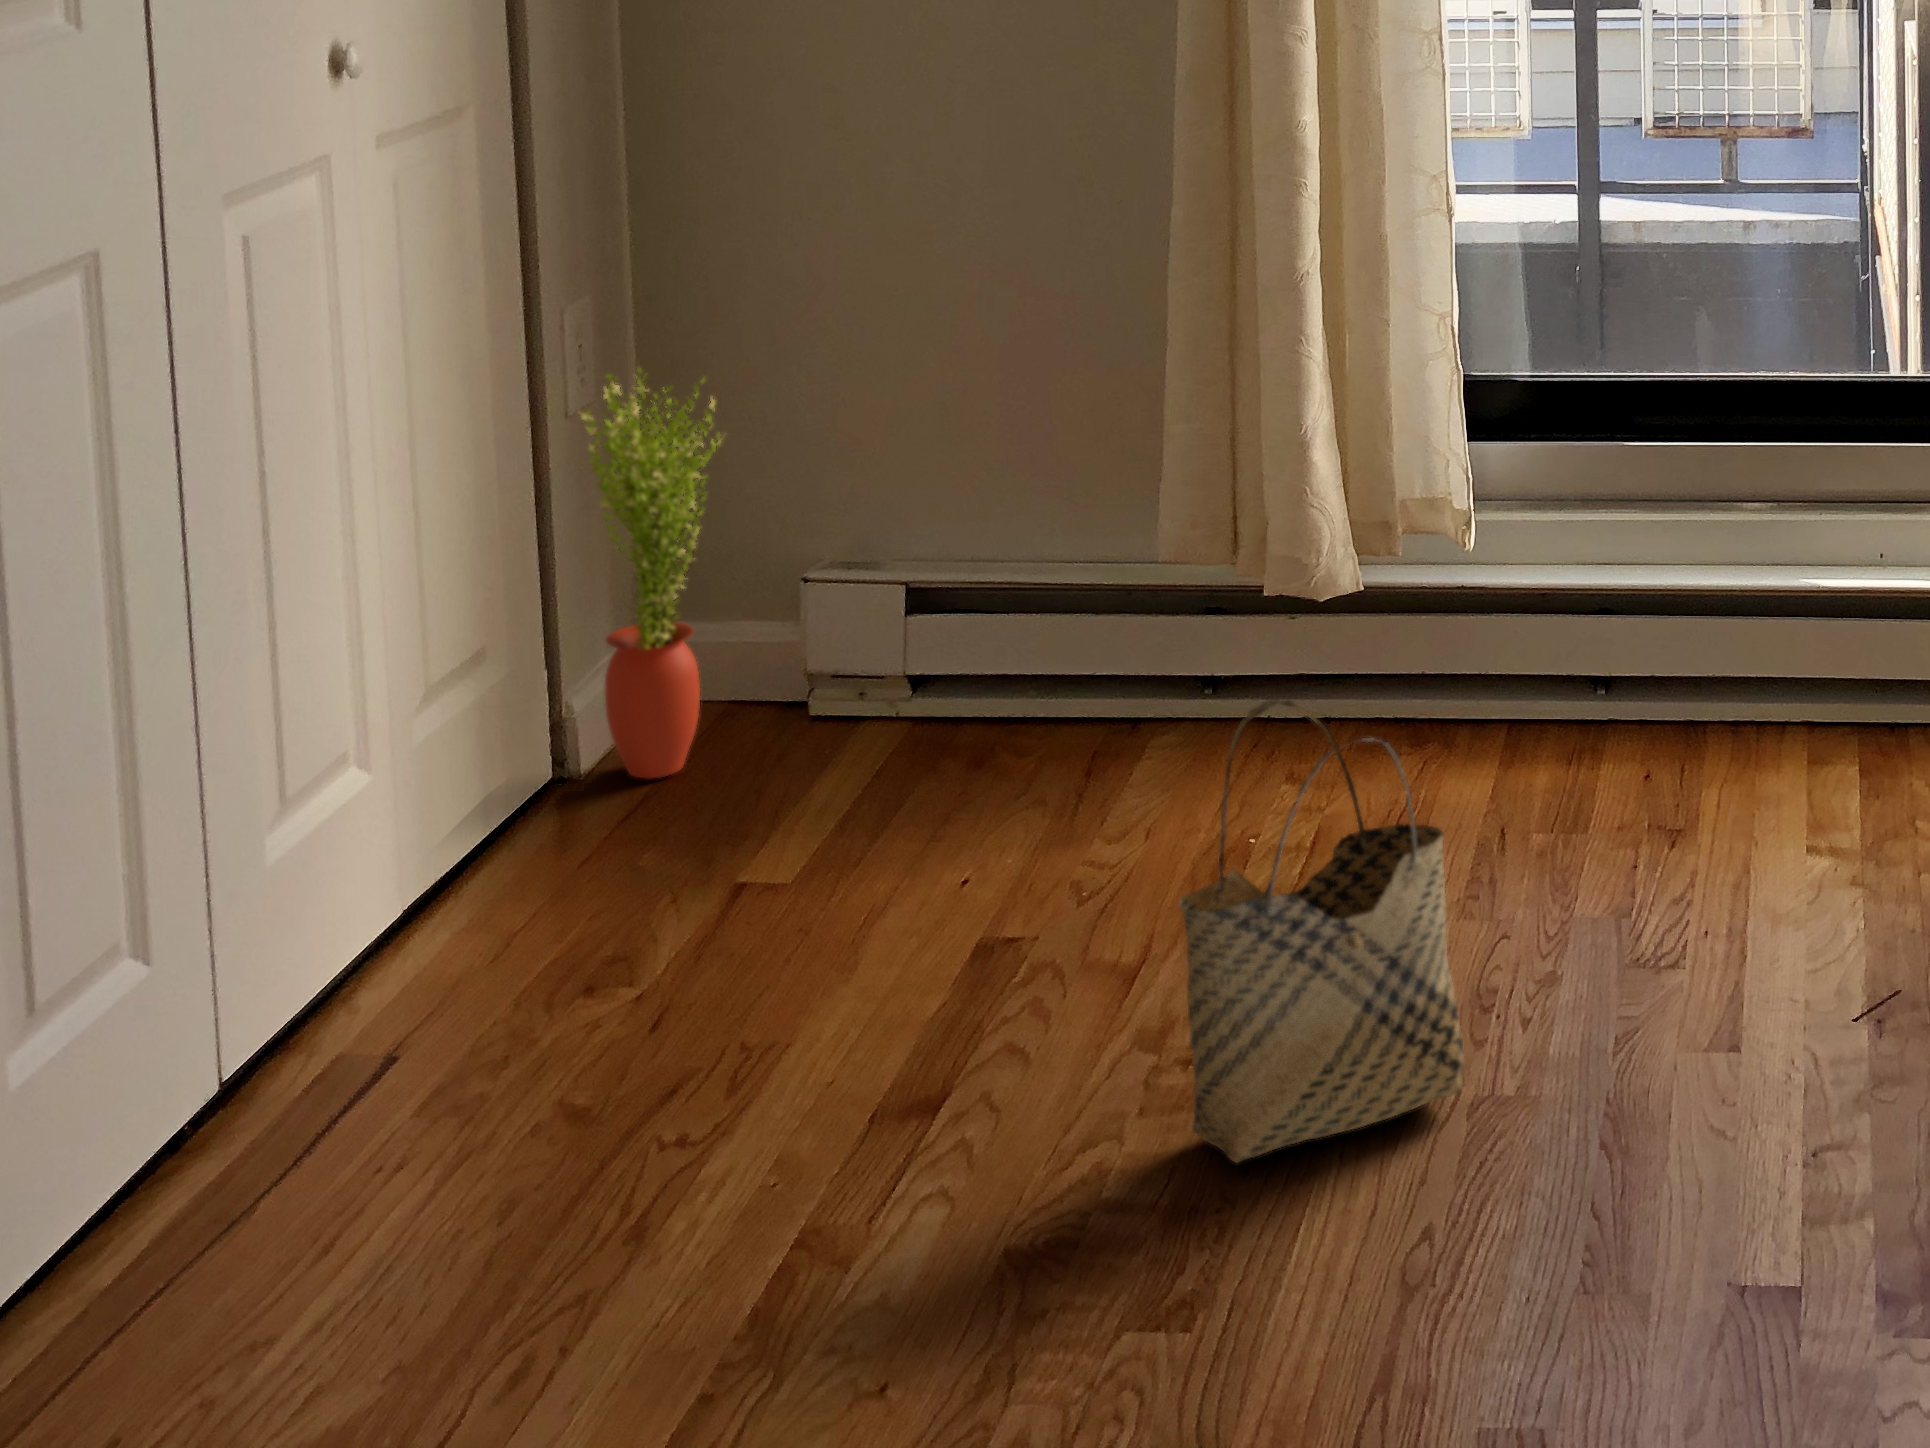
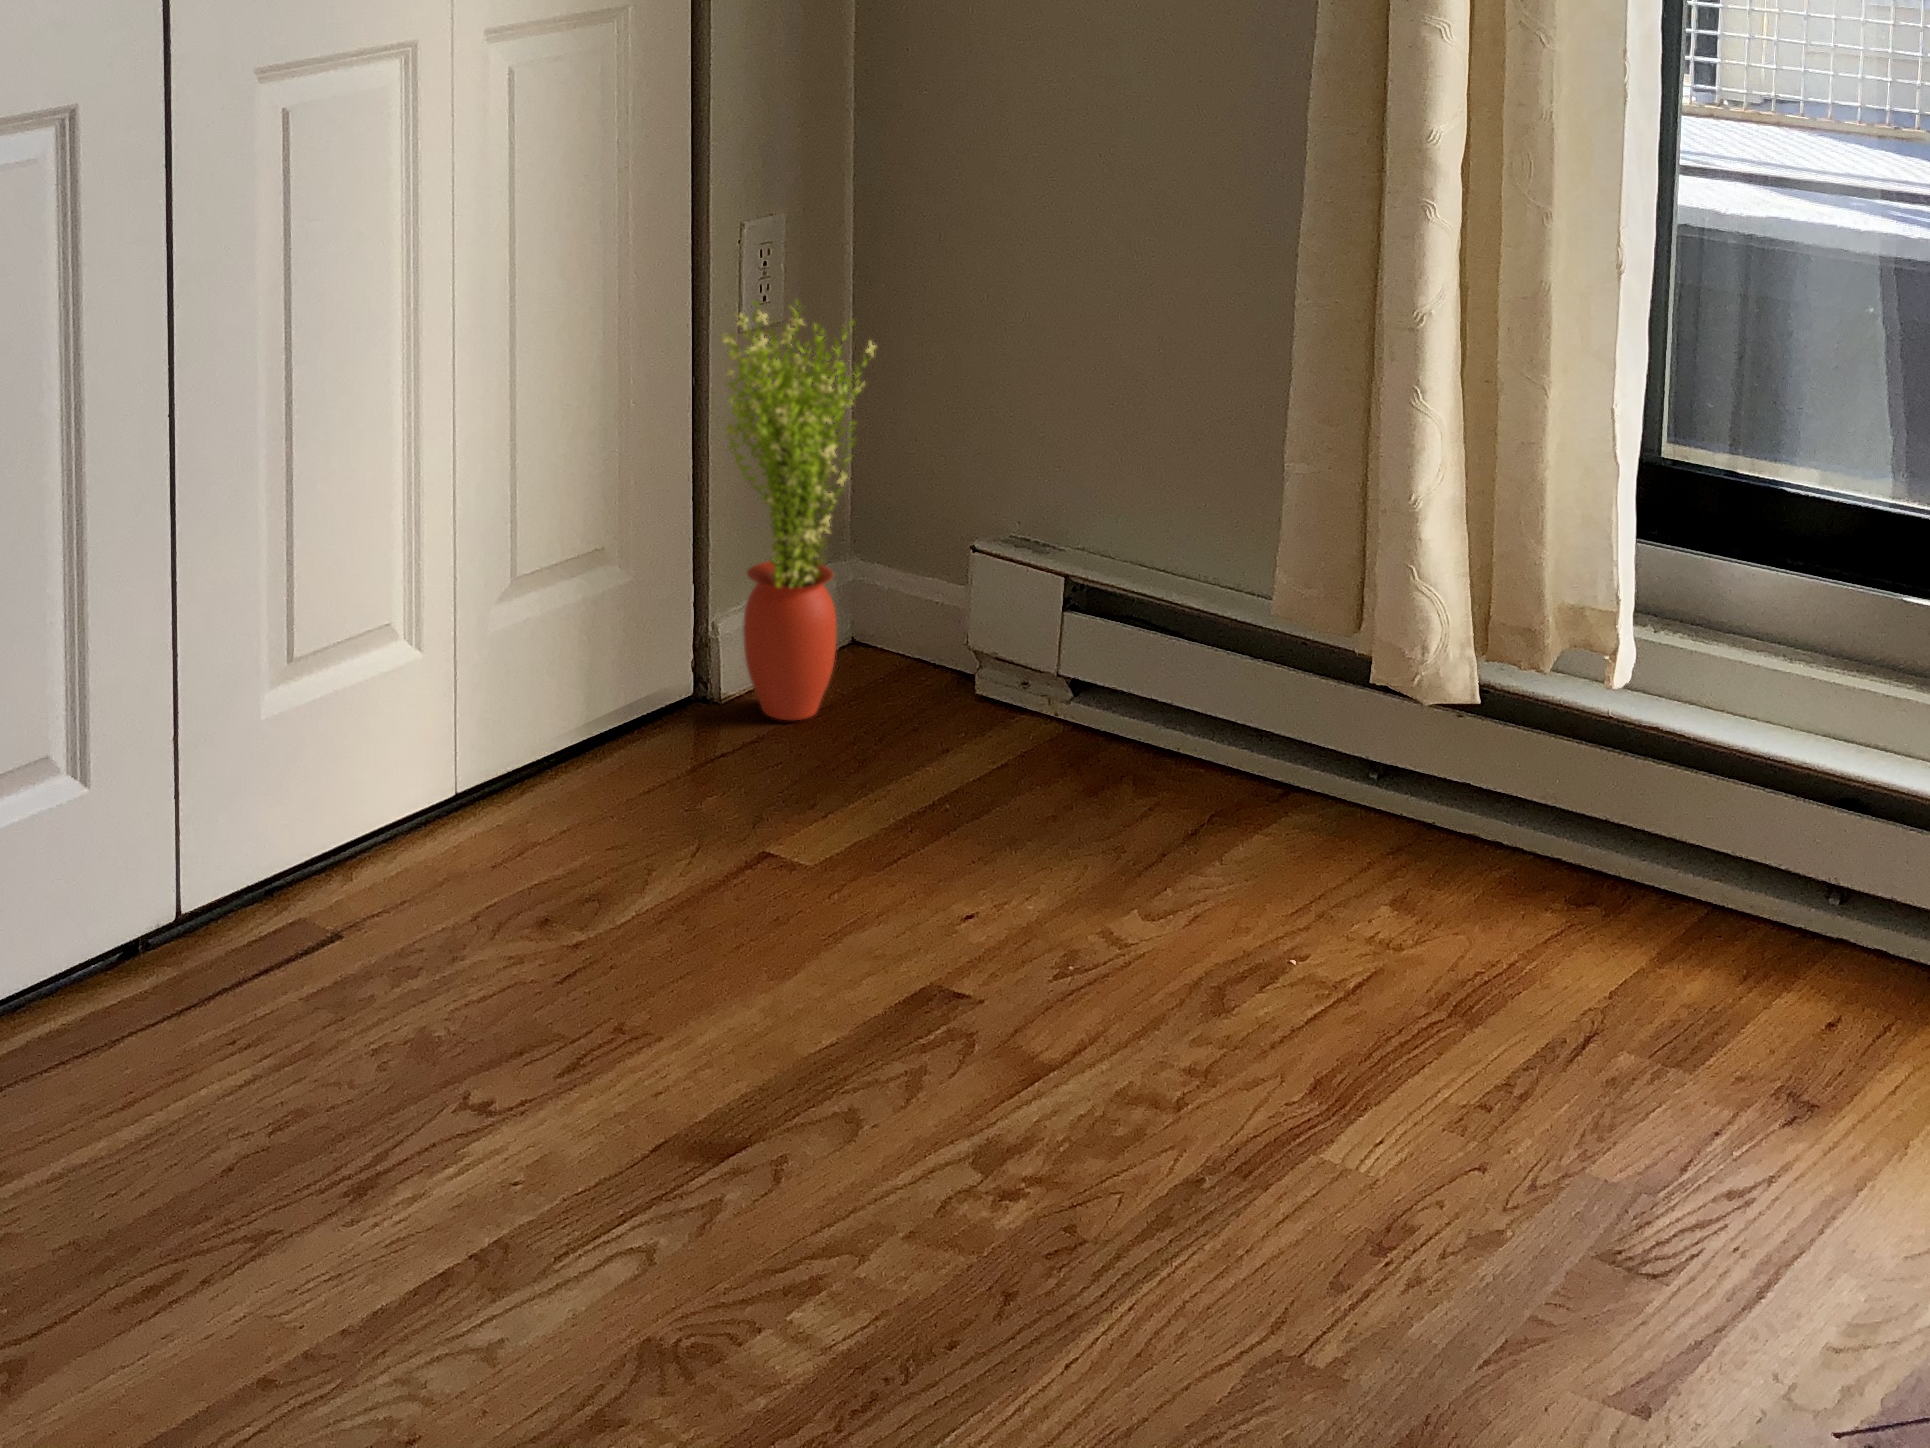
woven basket: present [1179,699,1464,1163] -> none [915,798,1280,1332]

